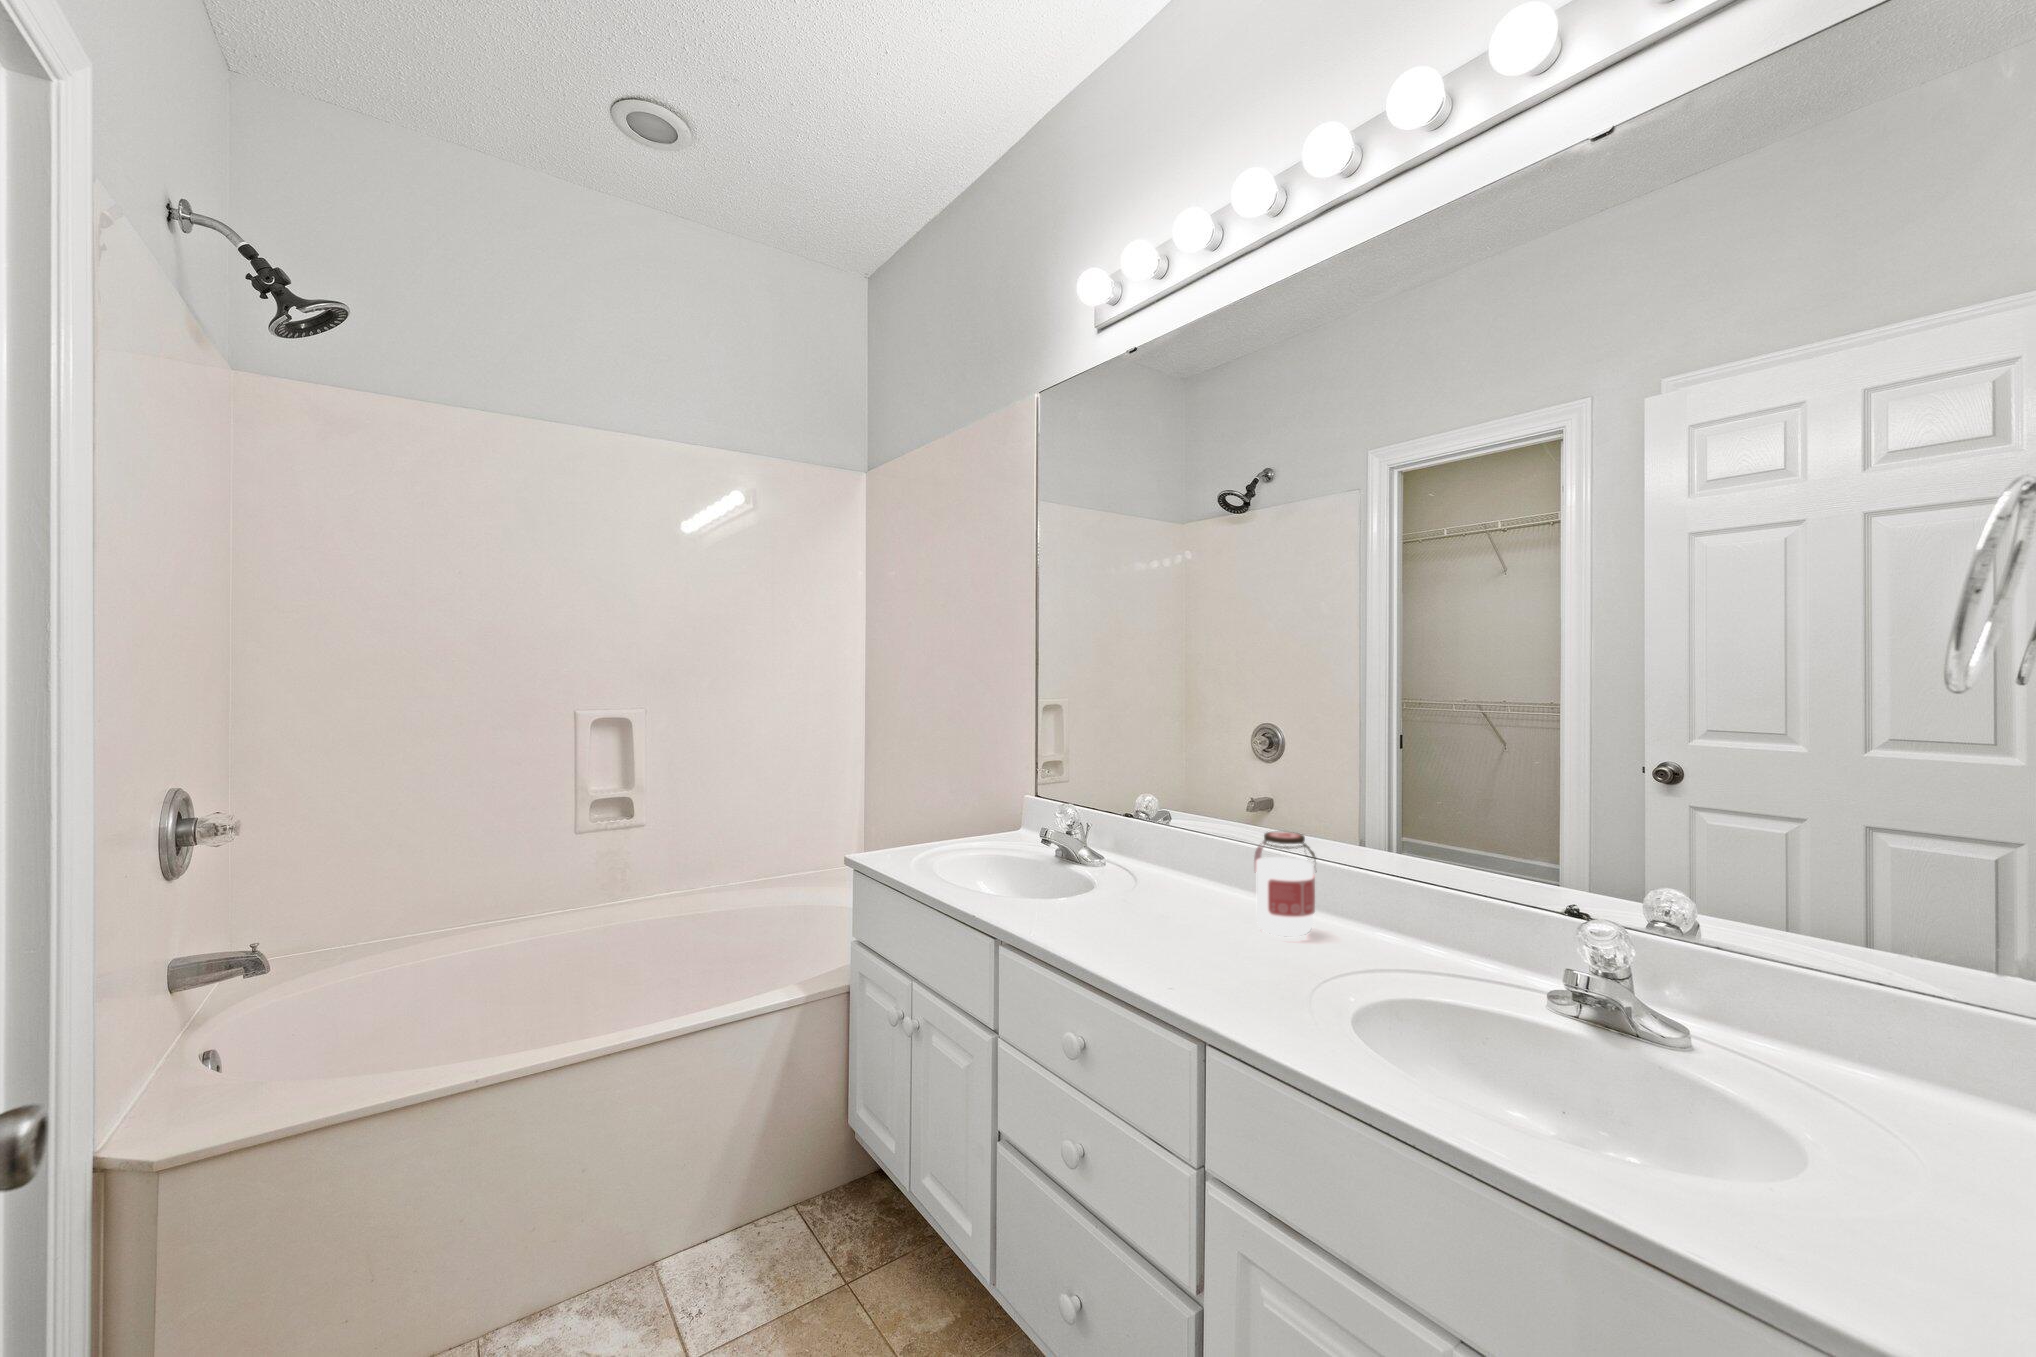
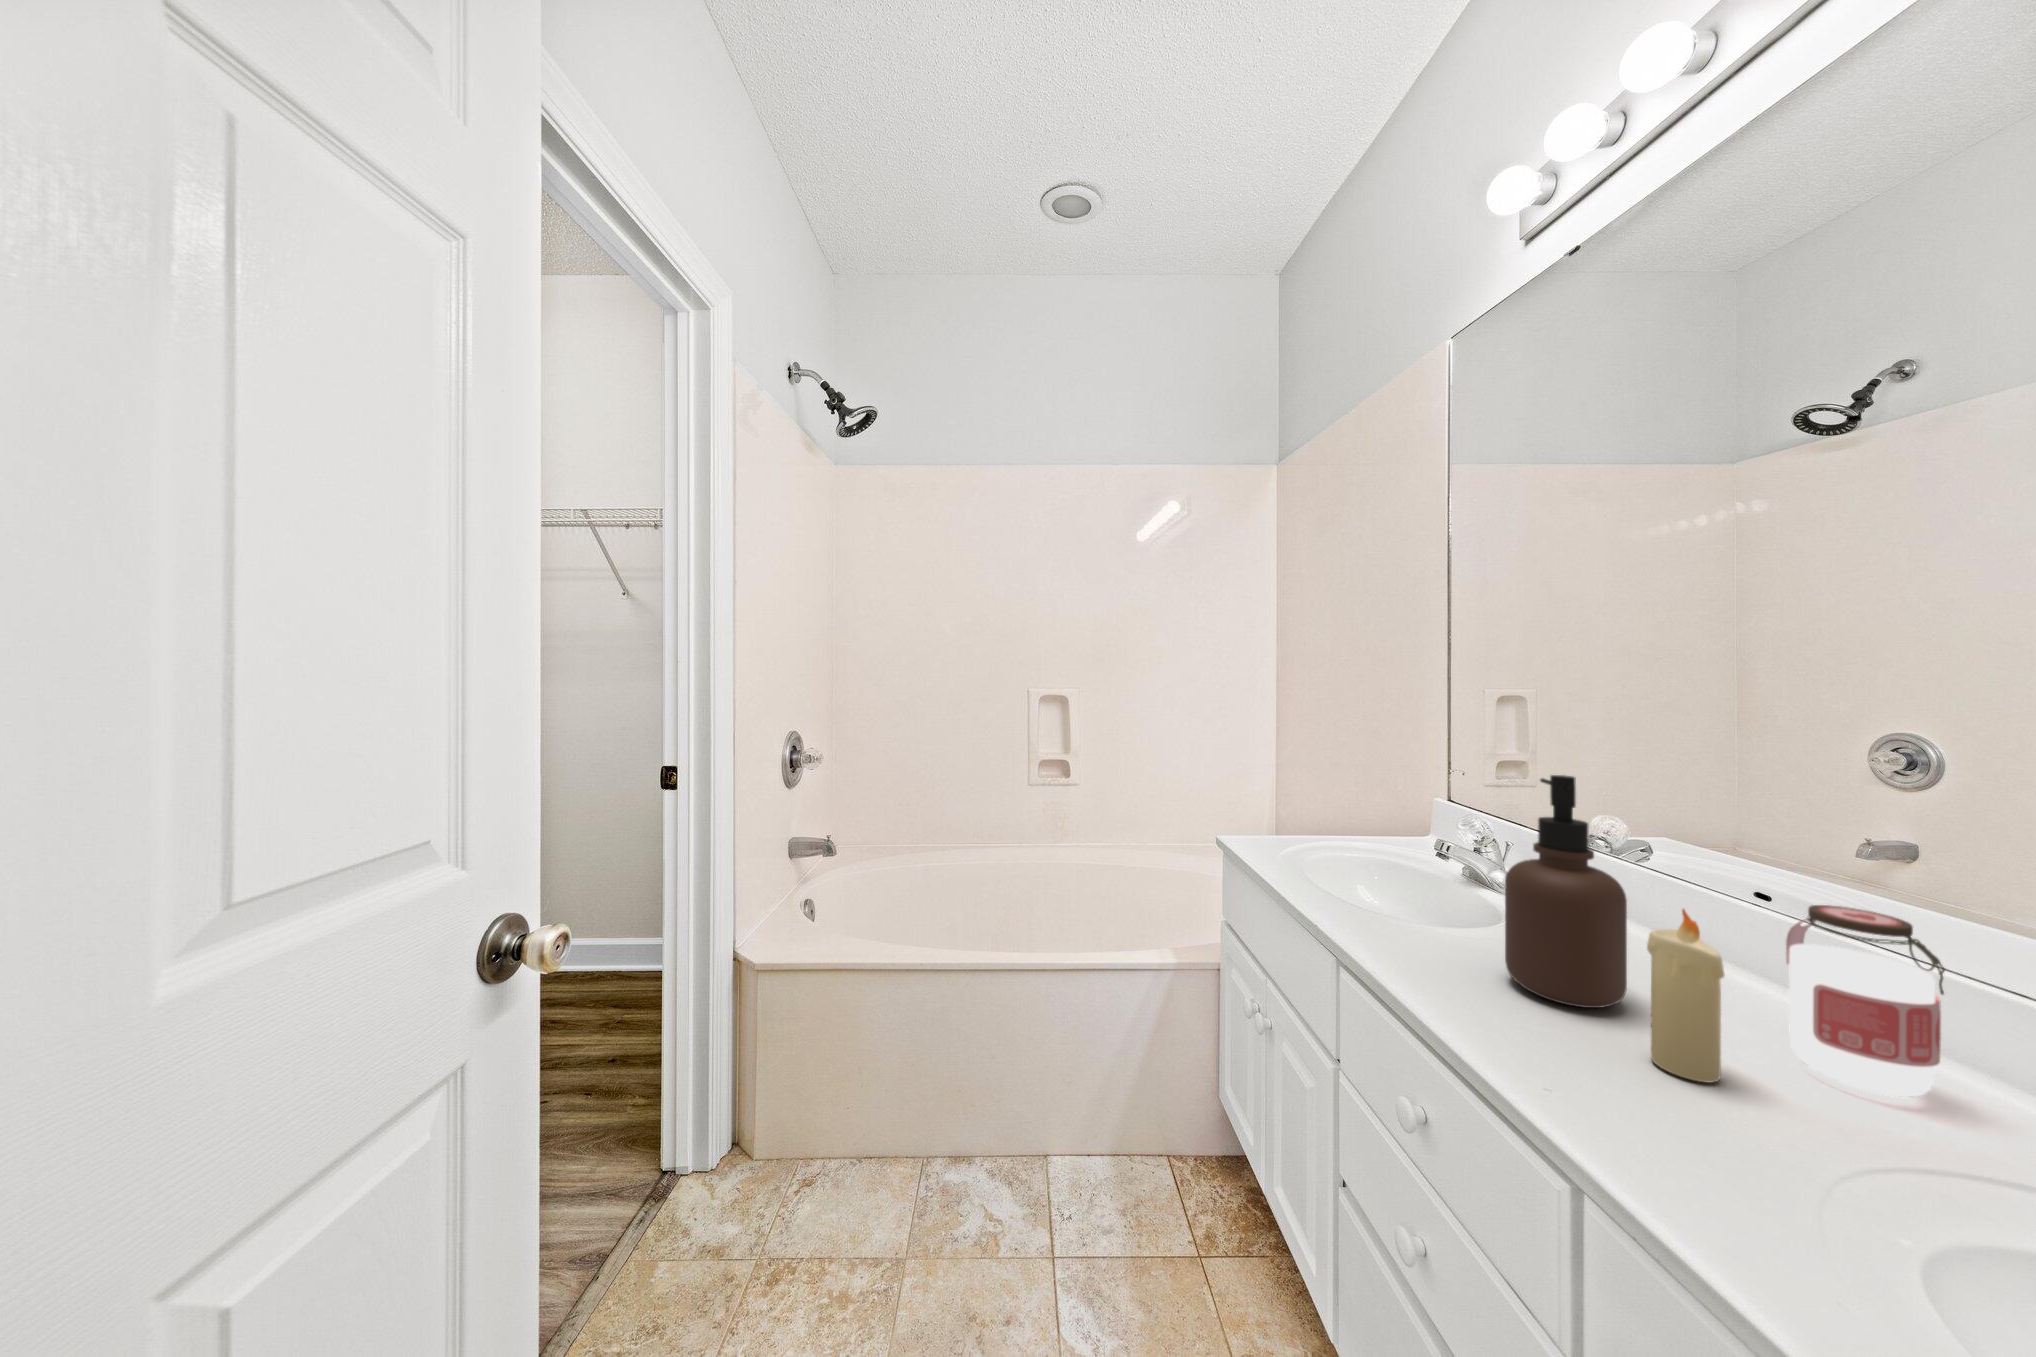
soap dispenser: none [1110,764,1180,929] -> present [1505,775,1627,1008]
candle: none [1196,844,1233,954] -> present [1647,909,1724,1083]

